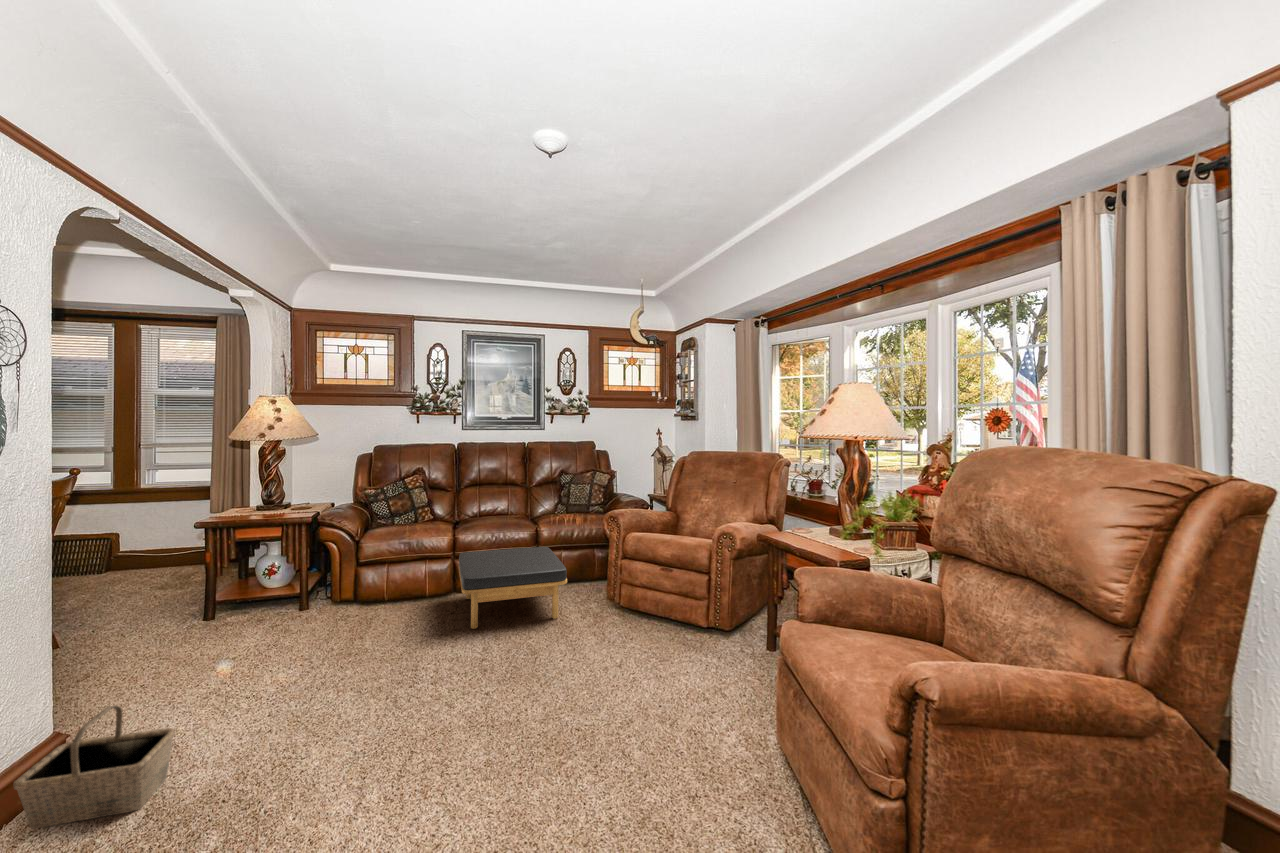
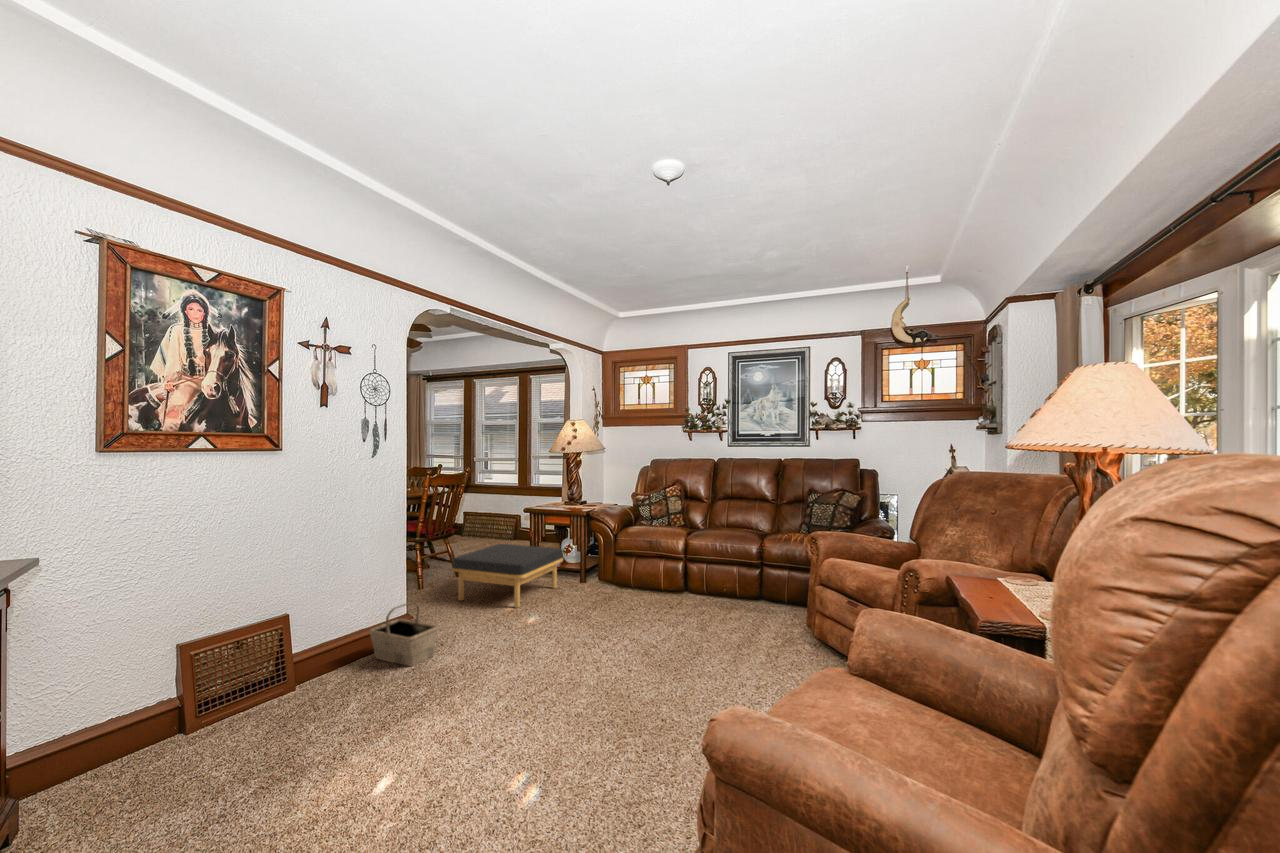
ottoman: present [458,547,567,629] -> present [452,544,563,608]

